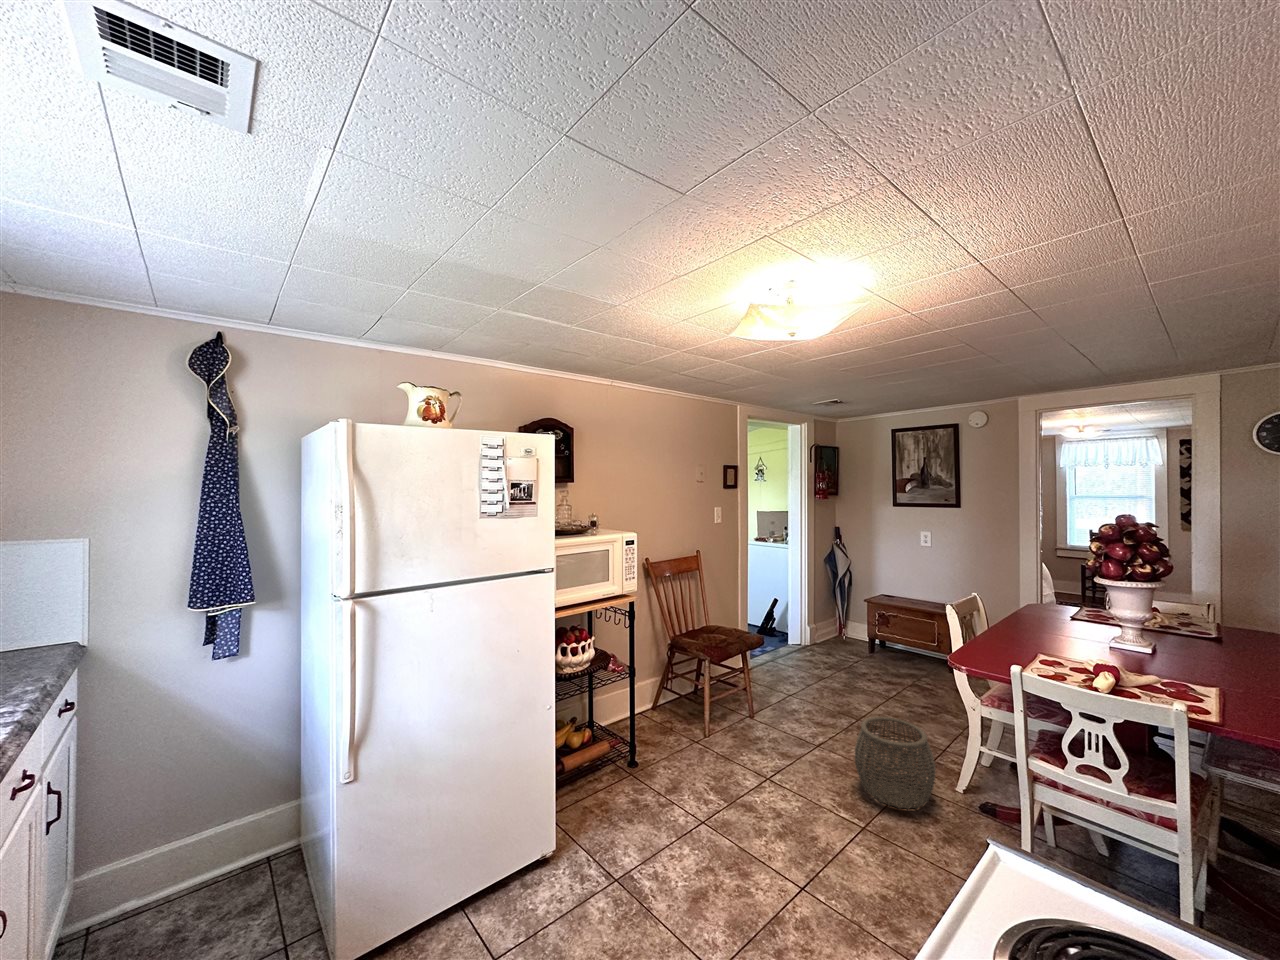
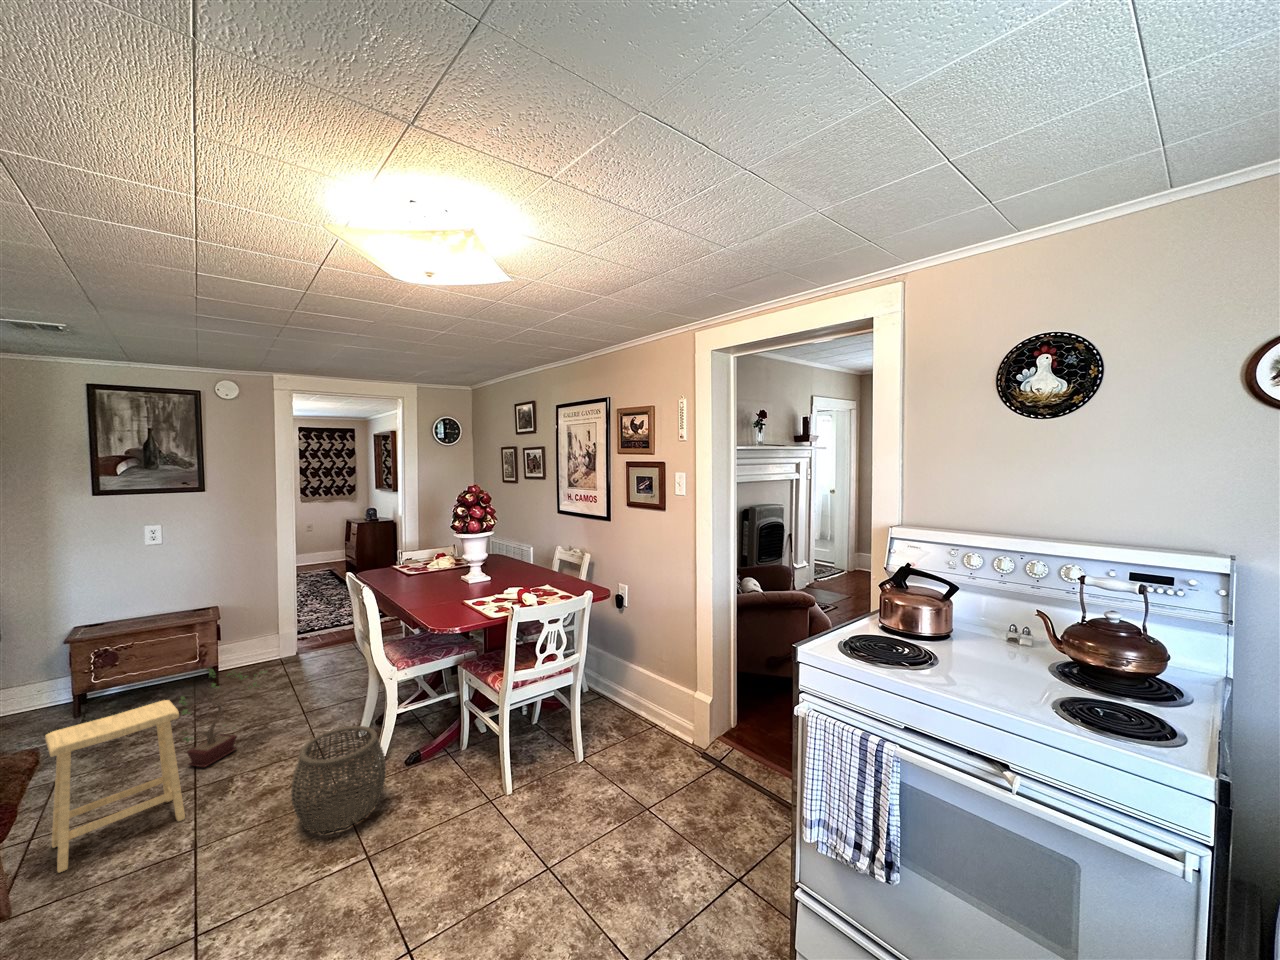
footstool: none [780,636,847,729] -> present [45,700,185,873]
potted plant: none [862,640,934,714] -> present [179,669,267,767]

